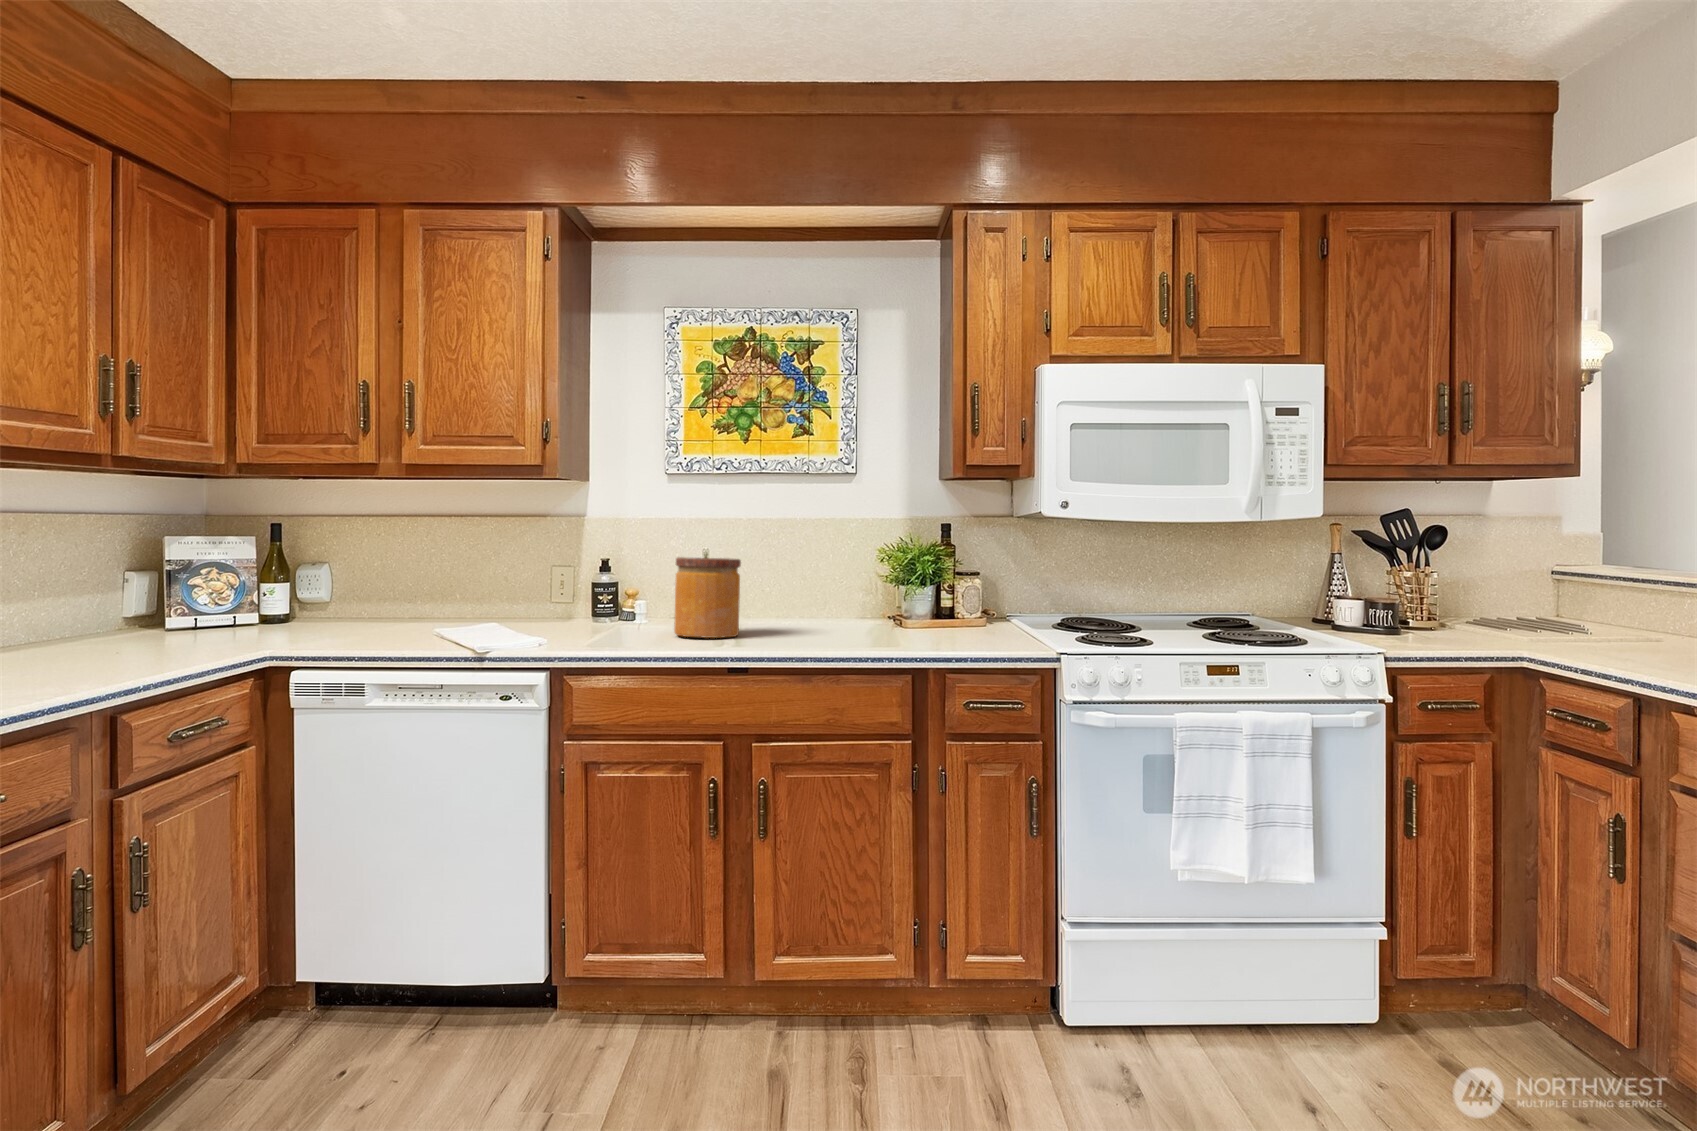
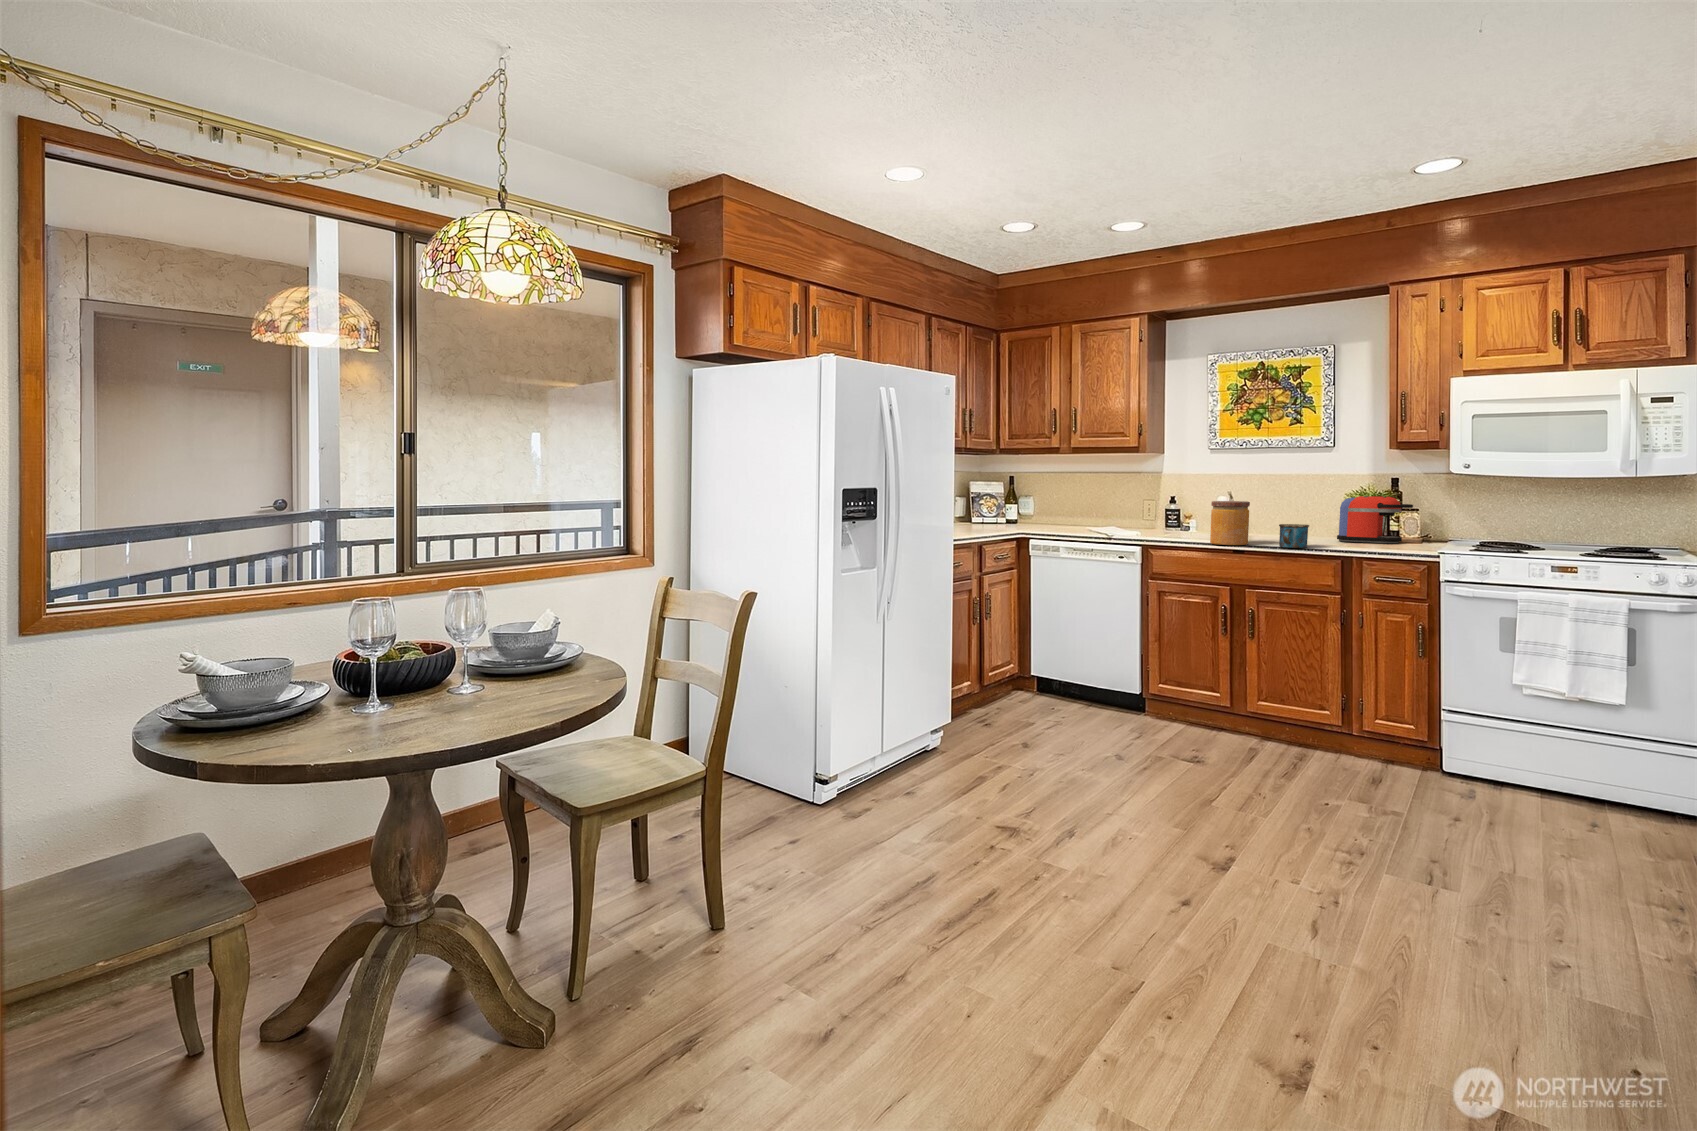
coffee maker: none [876,553,987,631] -> present [1337,496,1413,543]
mug: none [791,599,840,641] -> present [1279,524,1309,548]

